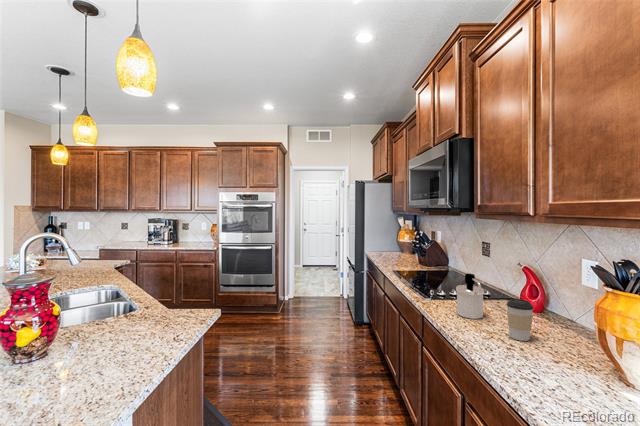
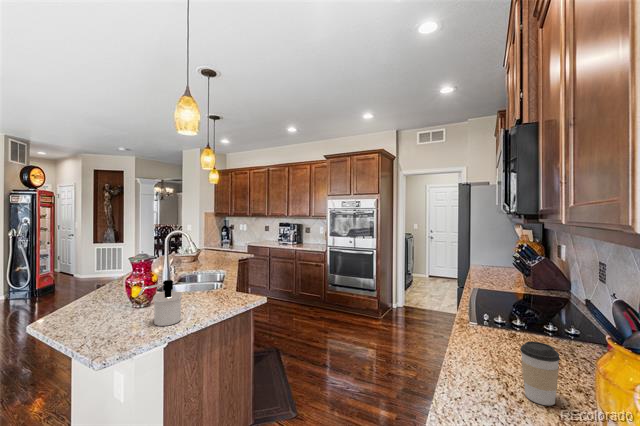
soap dispenser: present [456,274,484,319] -> present [138,280,182,326]

